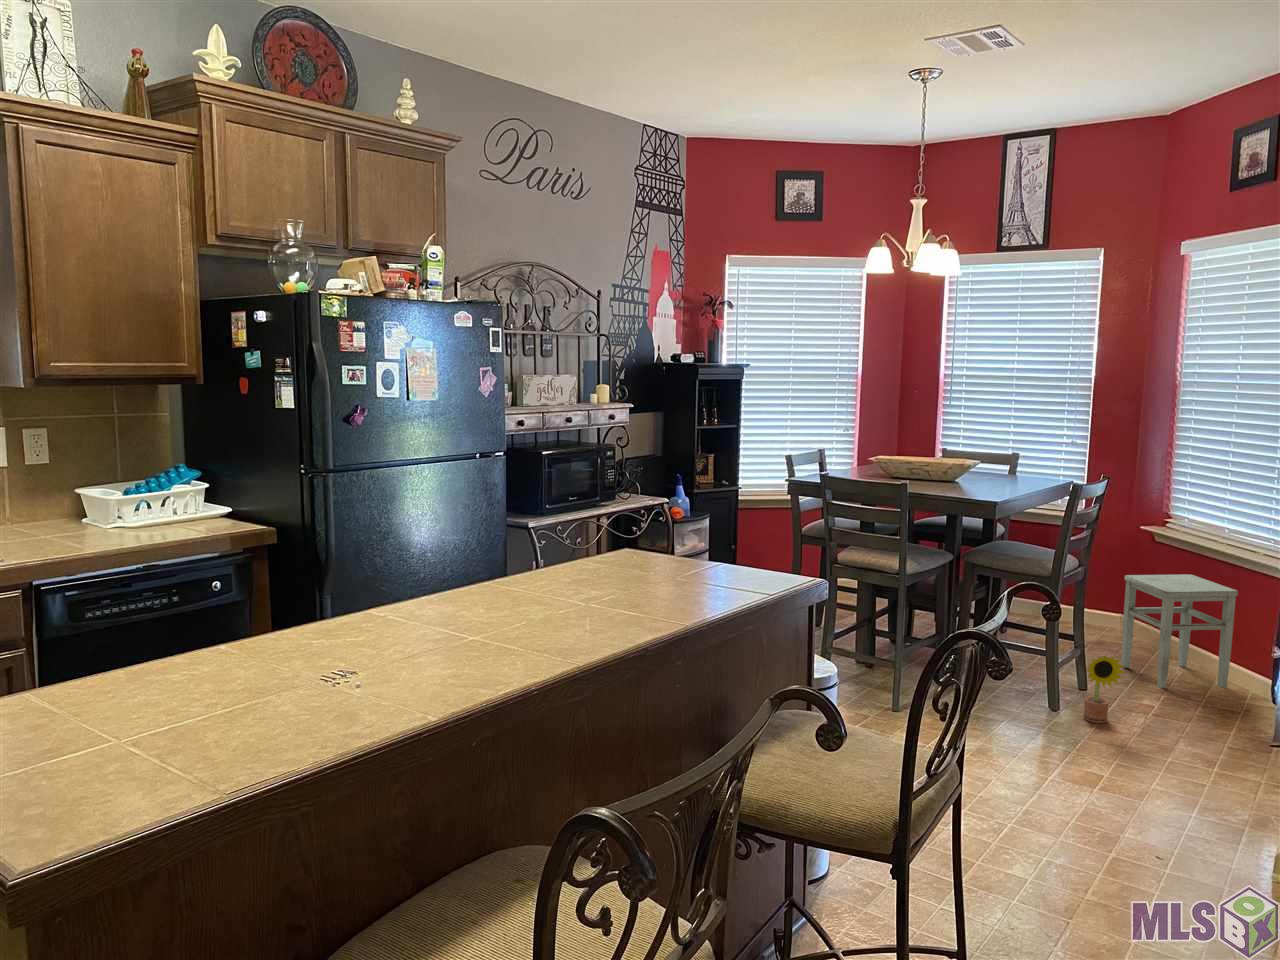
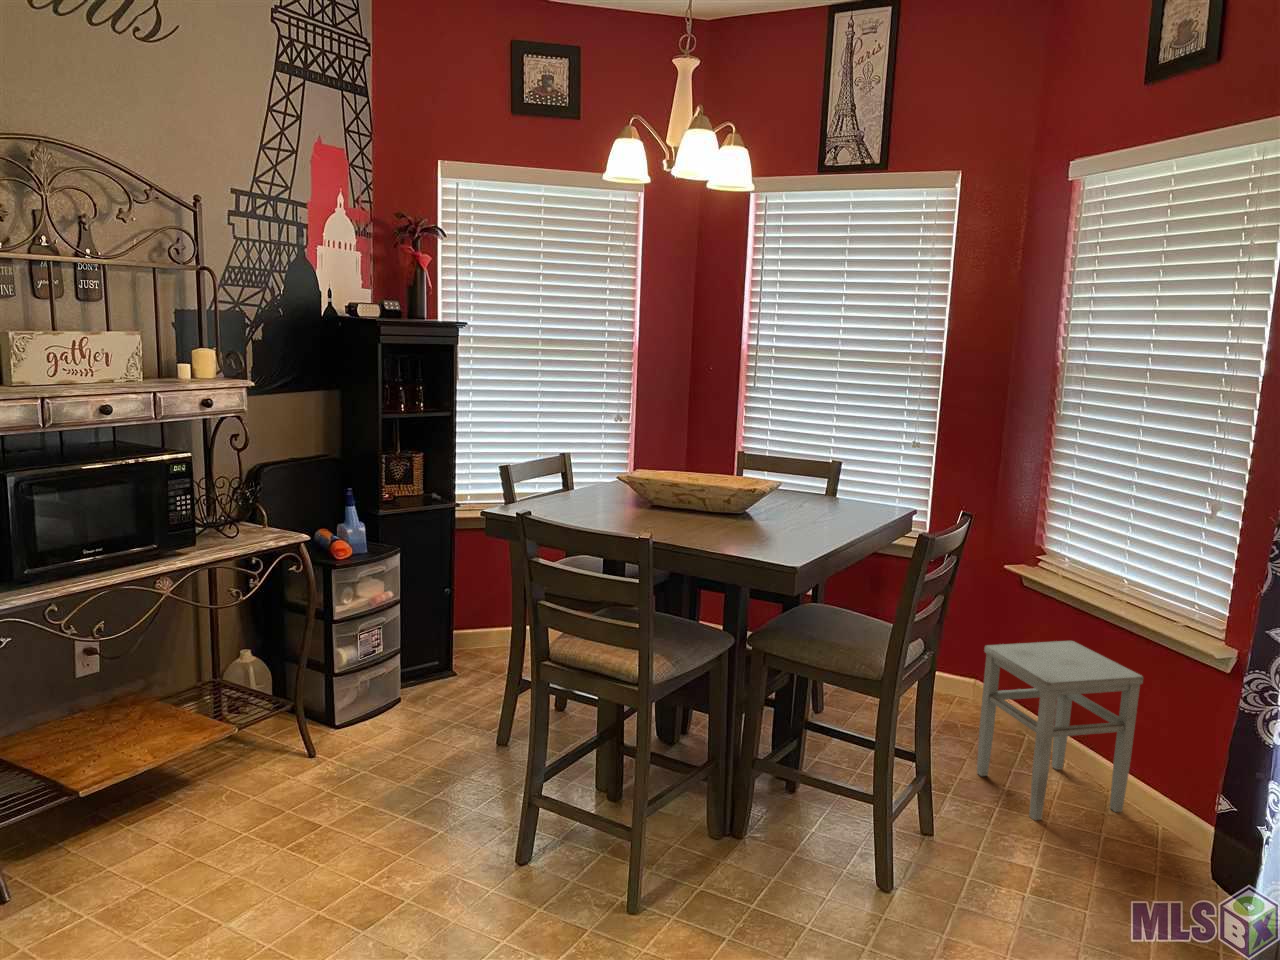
decorative plant: present [1084,655,1125,723] -> none [929,816,997,918]

